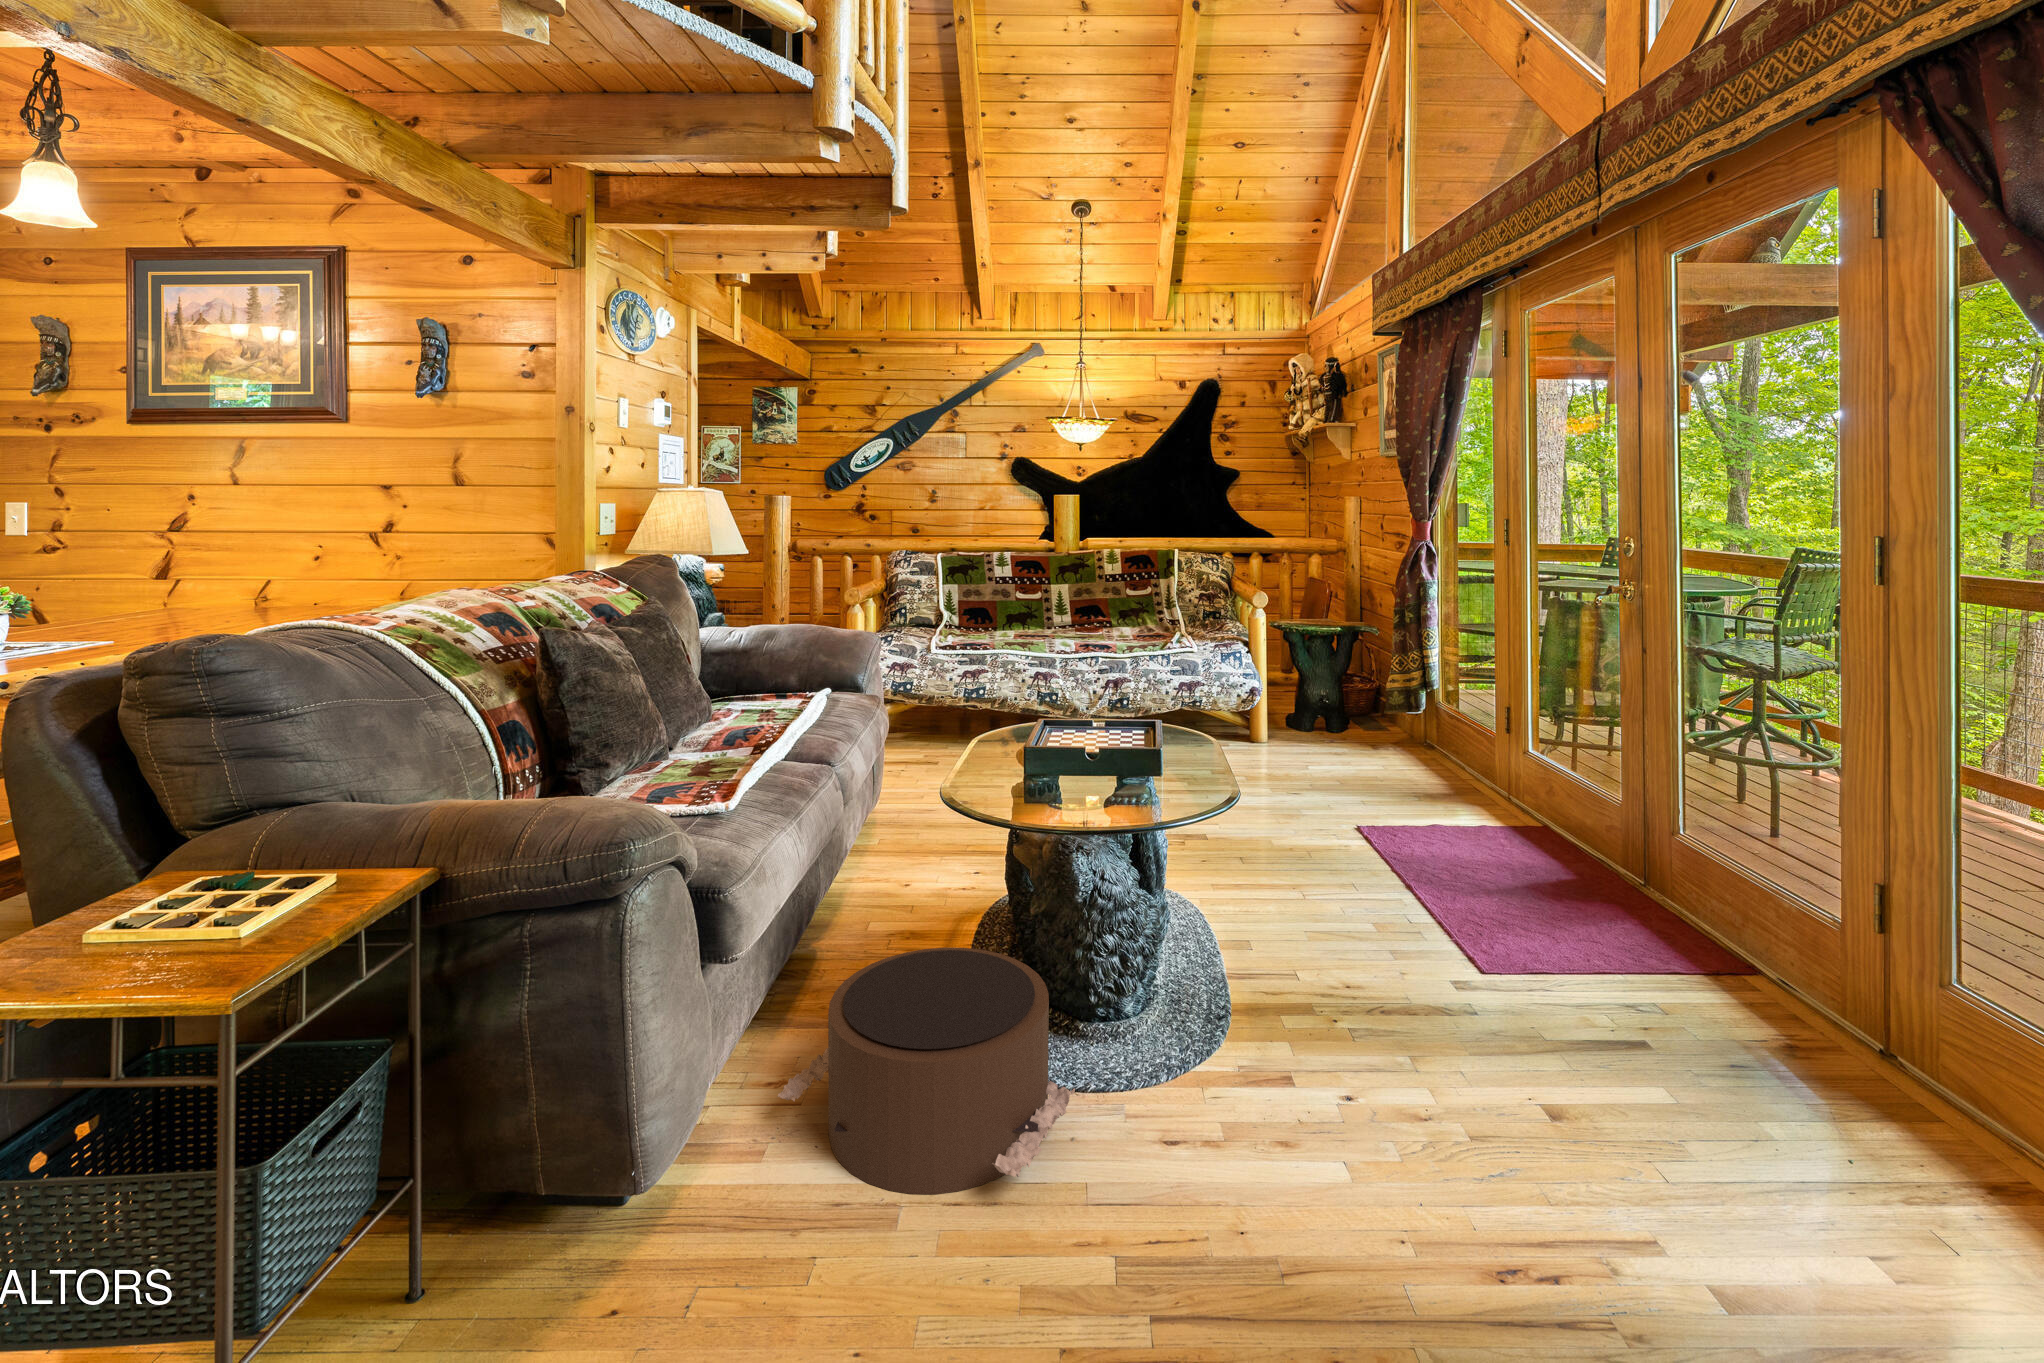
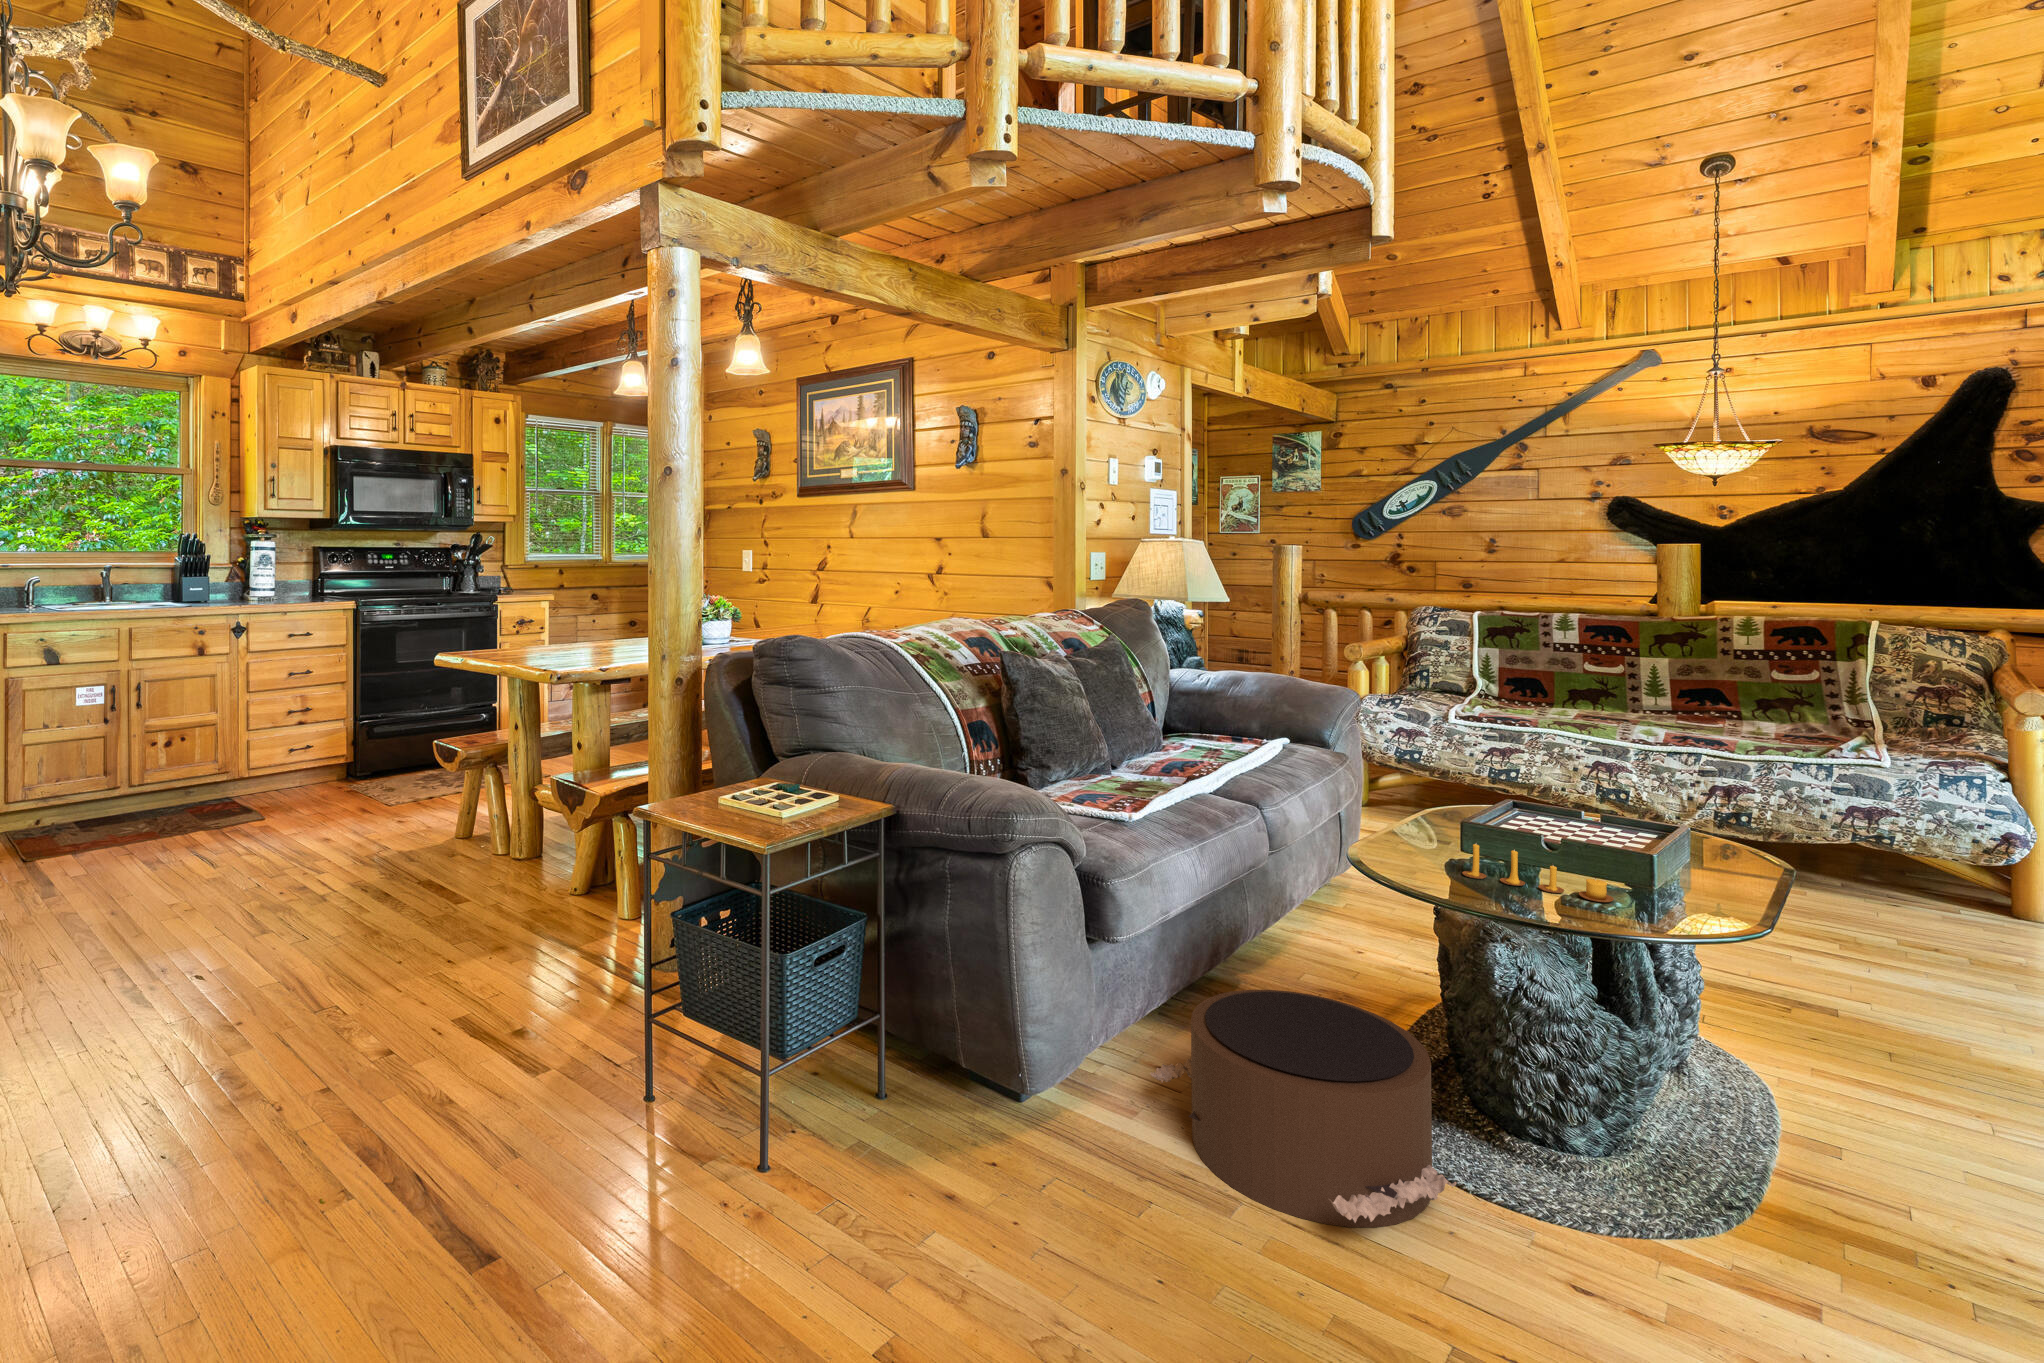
candle: none [1037,765,1144,799] -> present [1462,841,1614,902]

